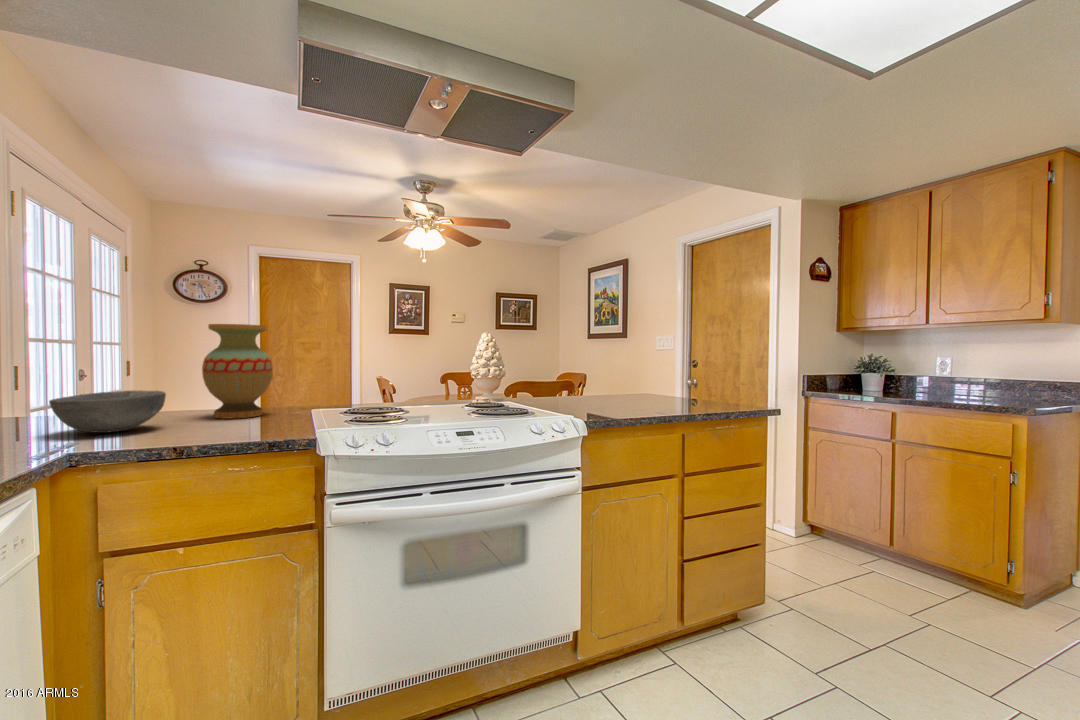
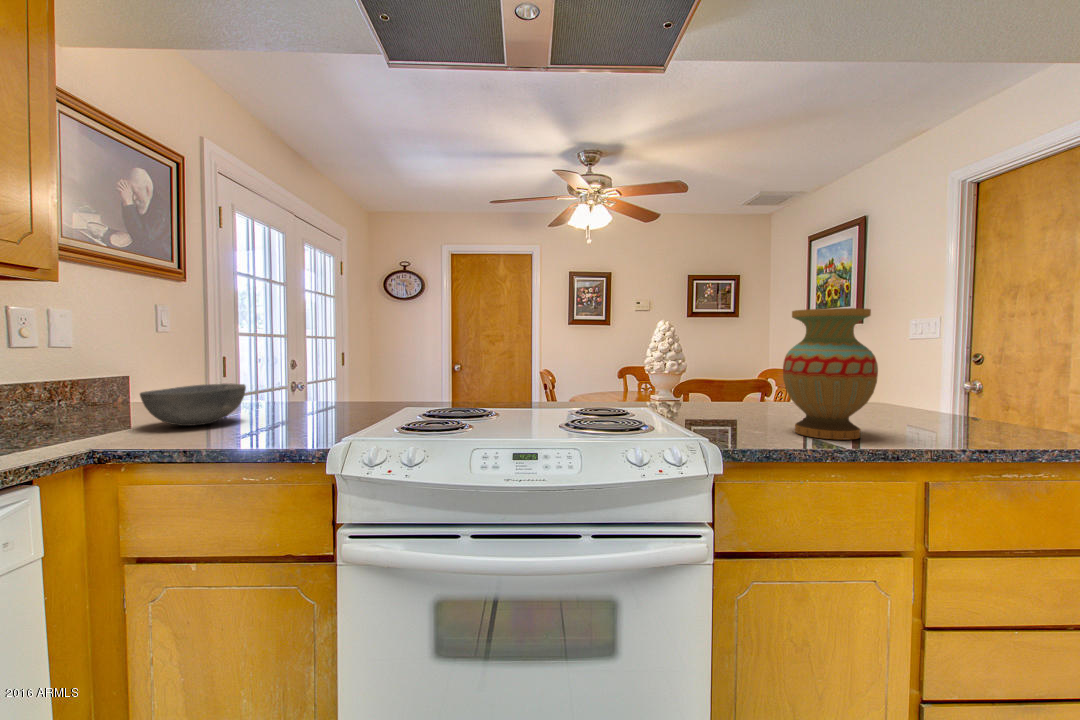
vase: present [202,324,273,418] -> present [783,308,878,440]

